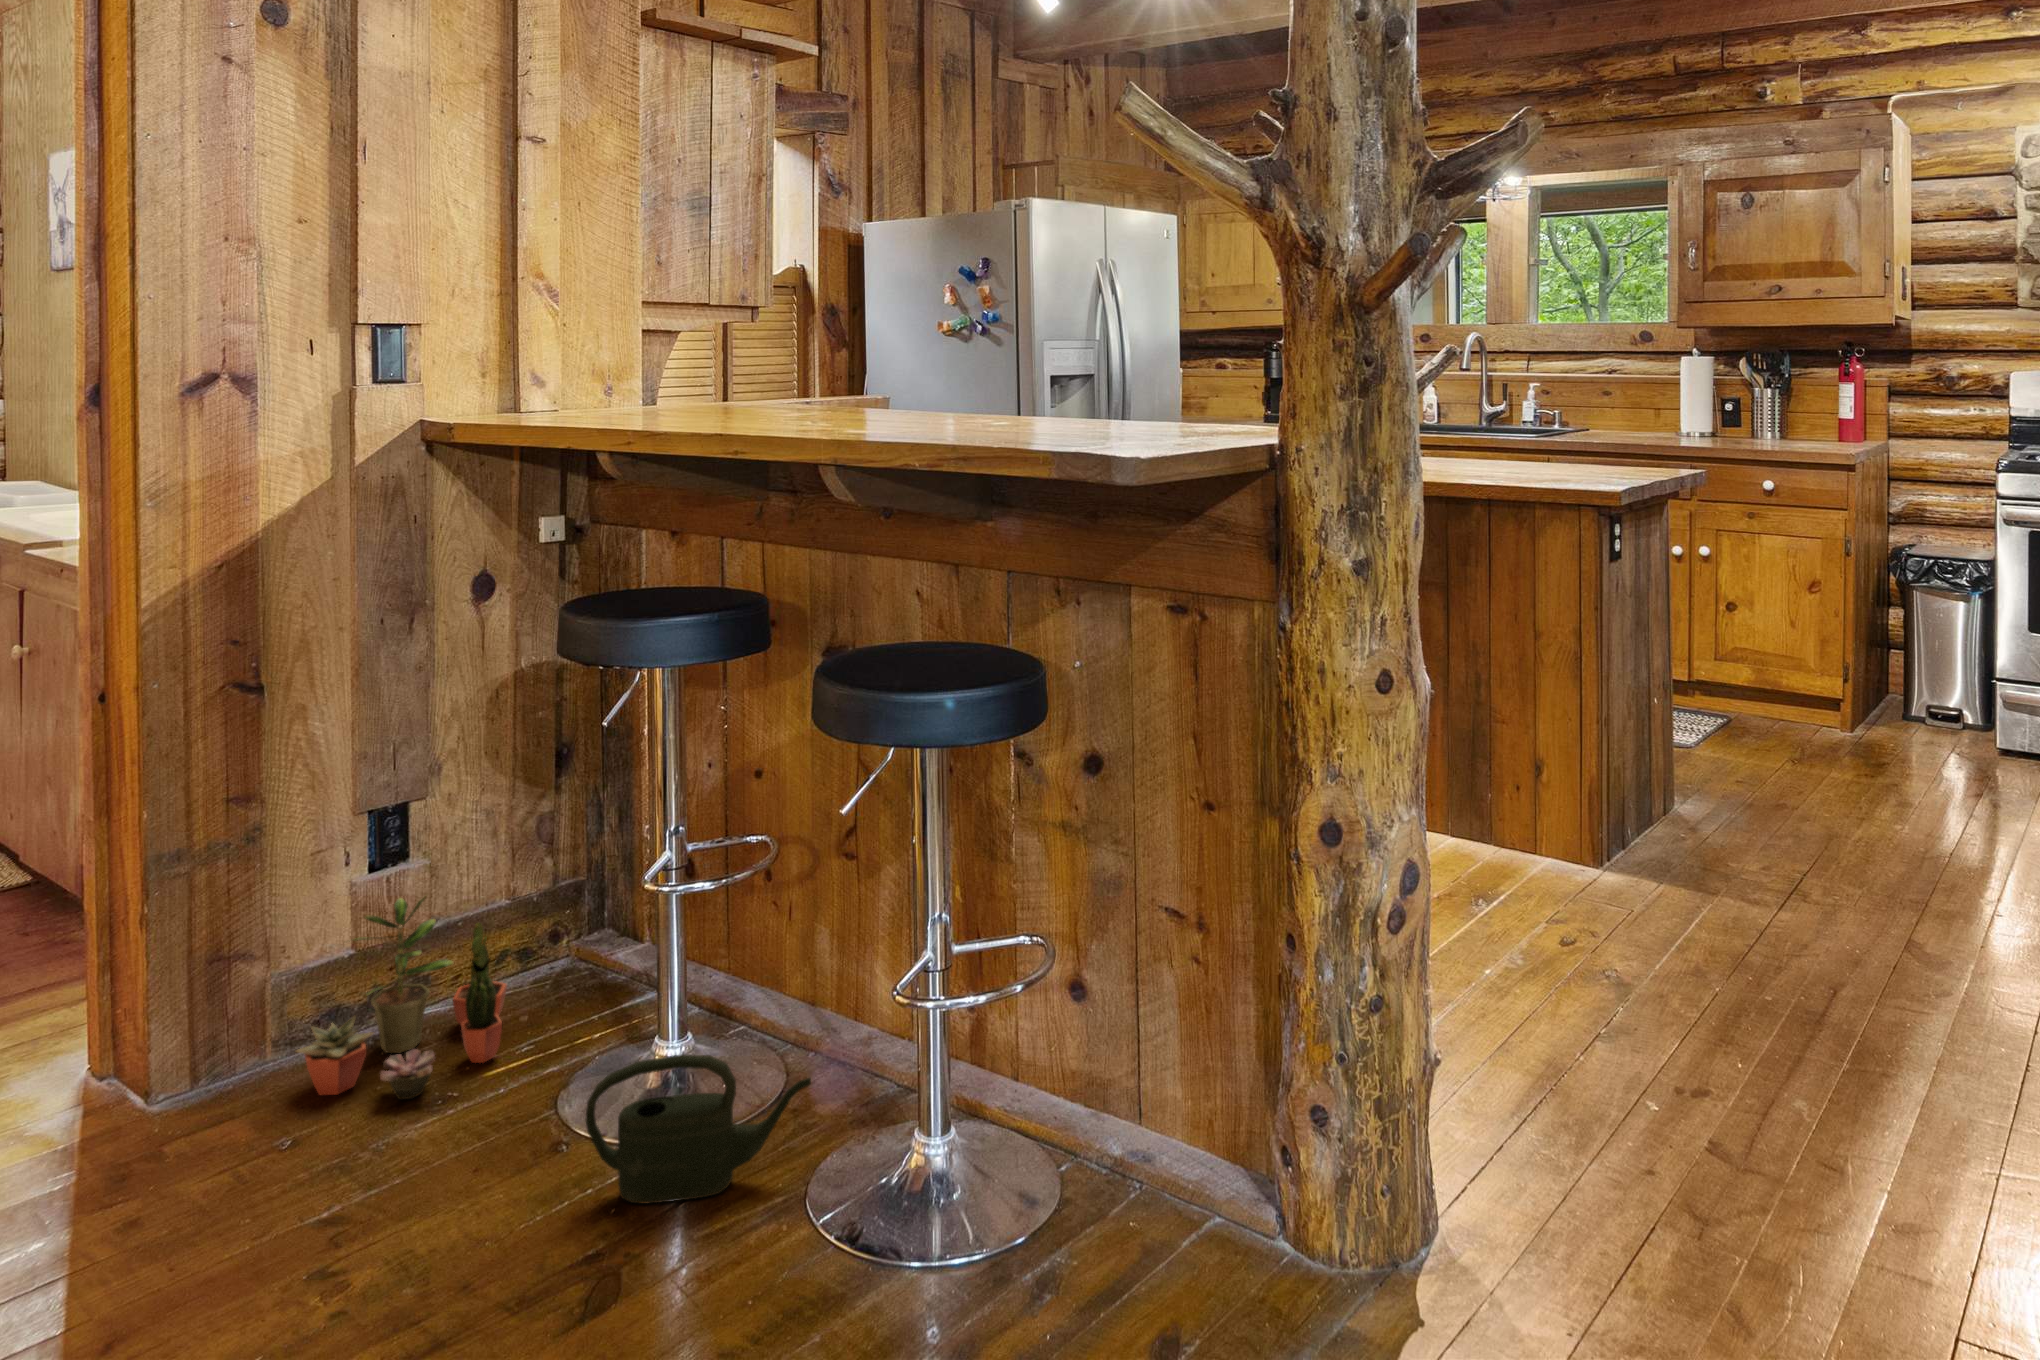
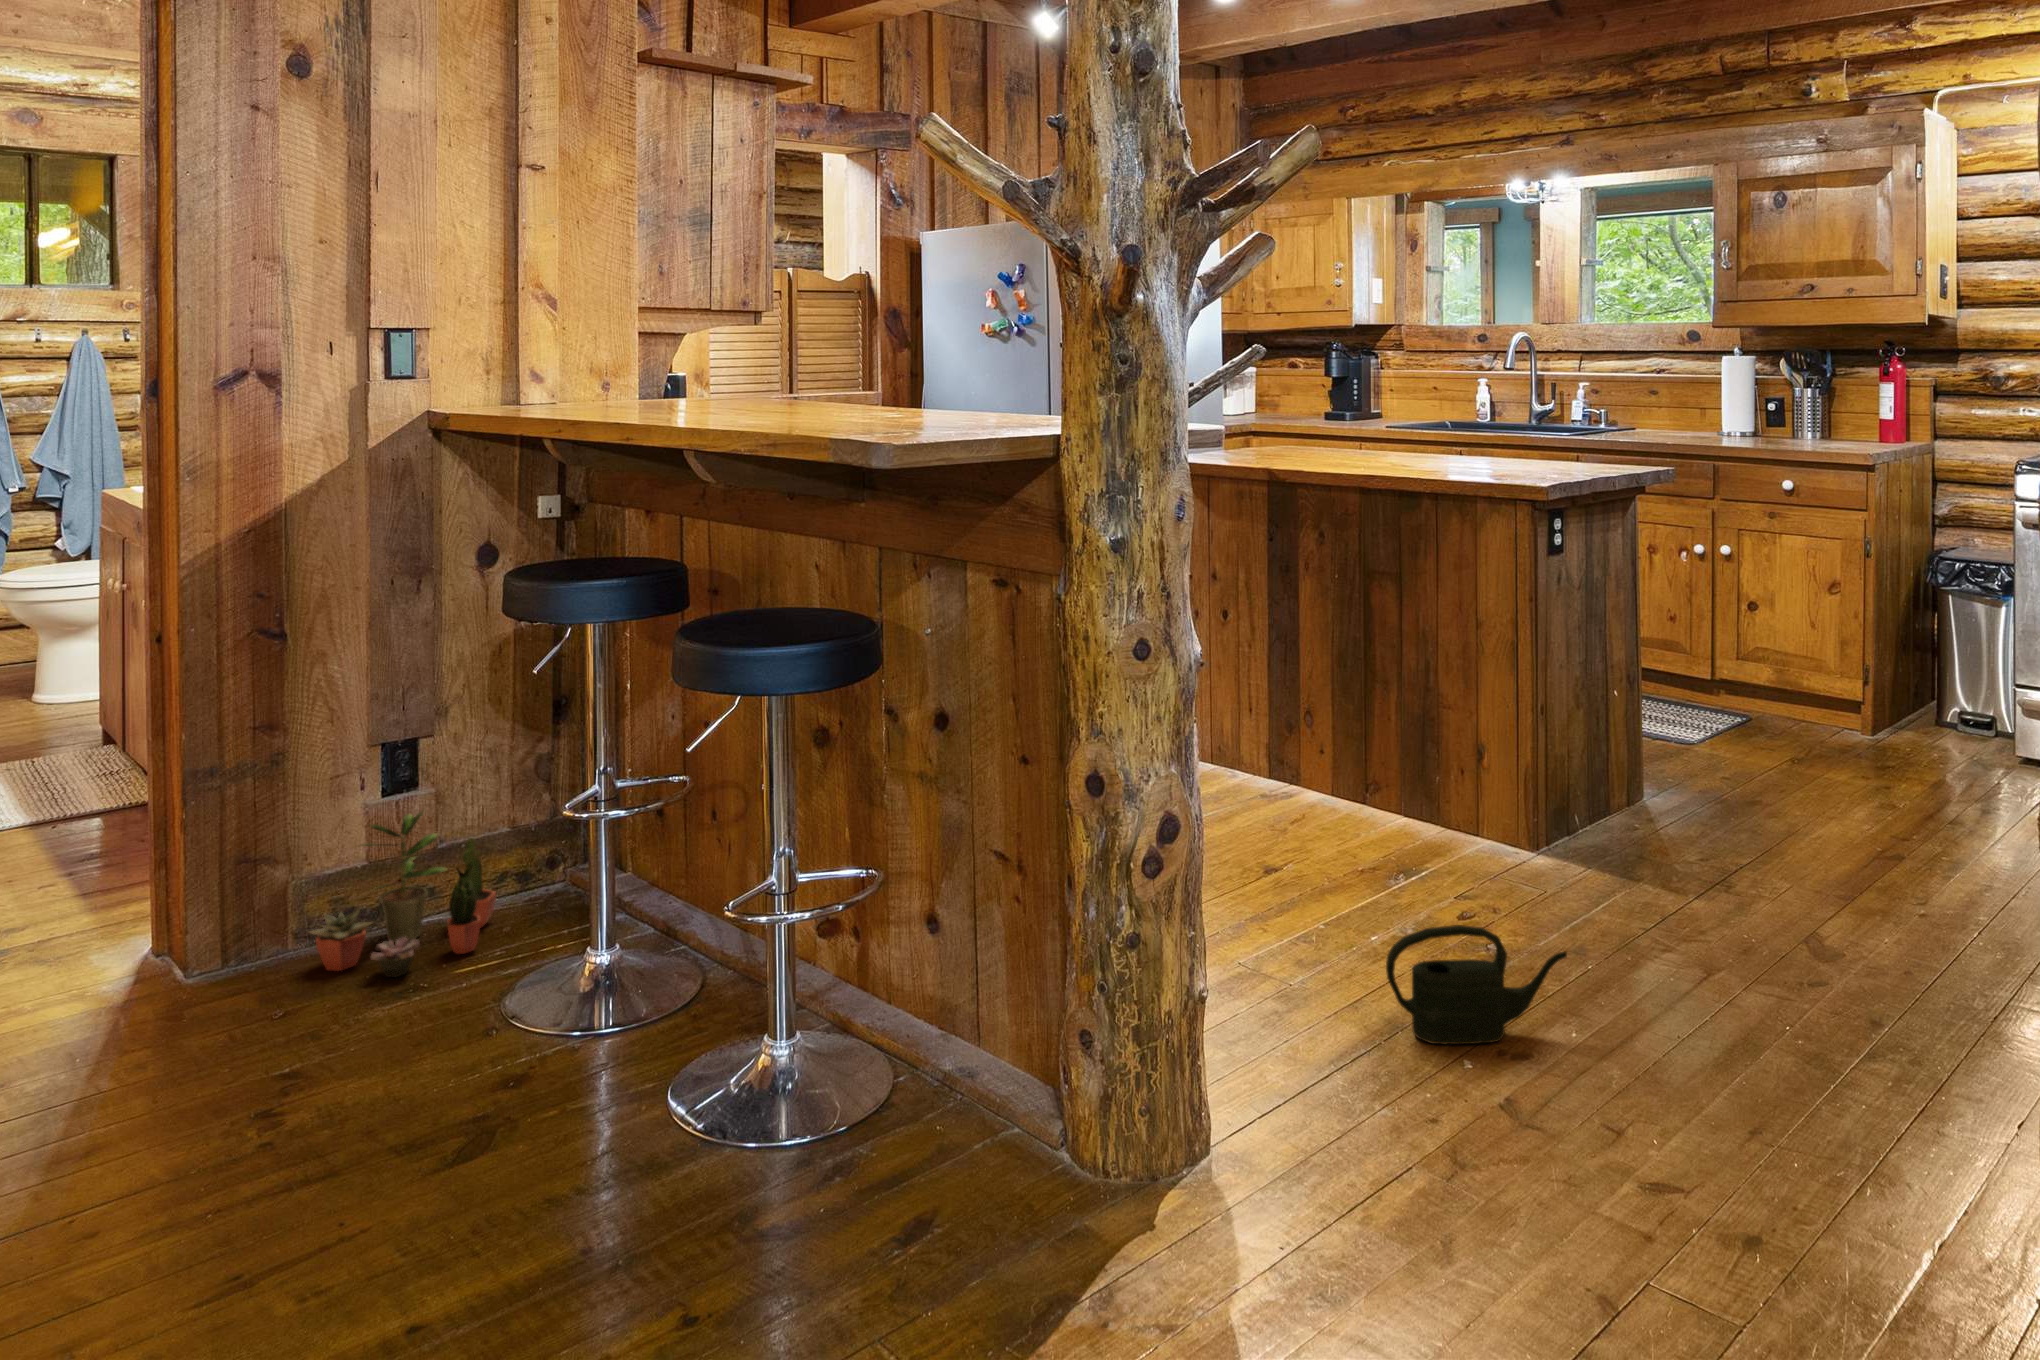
watering can: present [586,1054,811,1203] -> present [1386,925,1567,1044]

